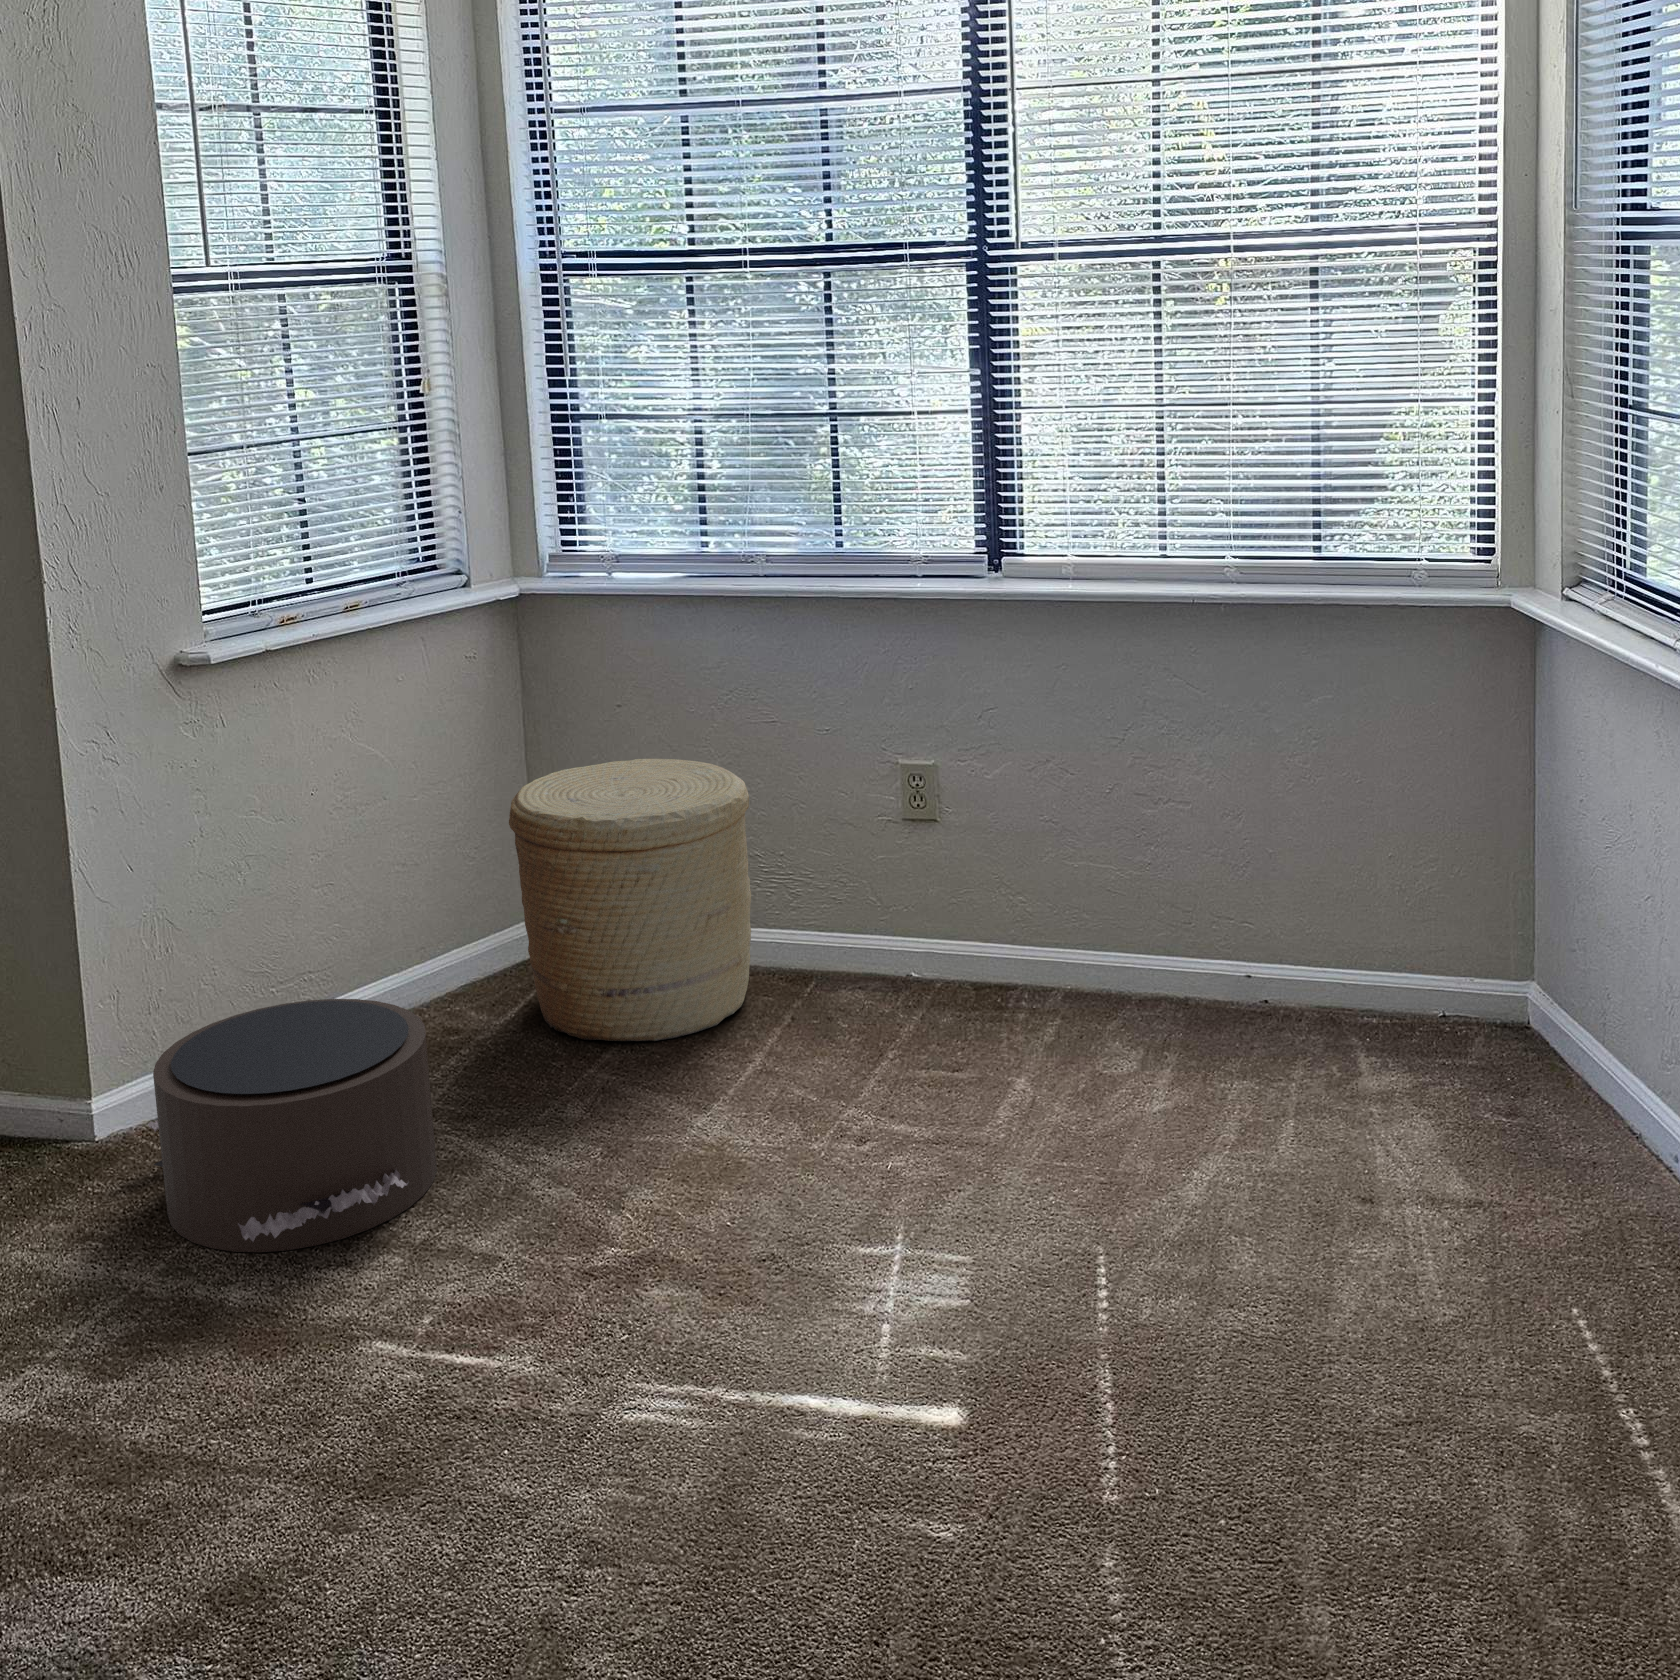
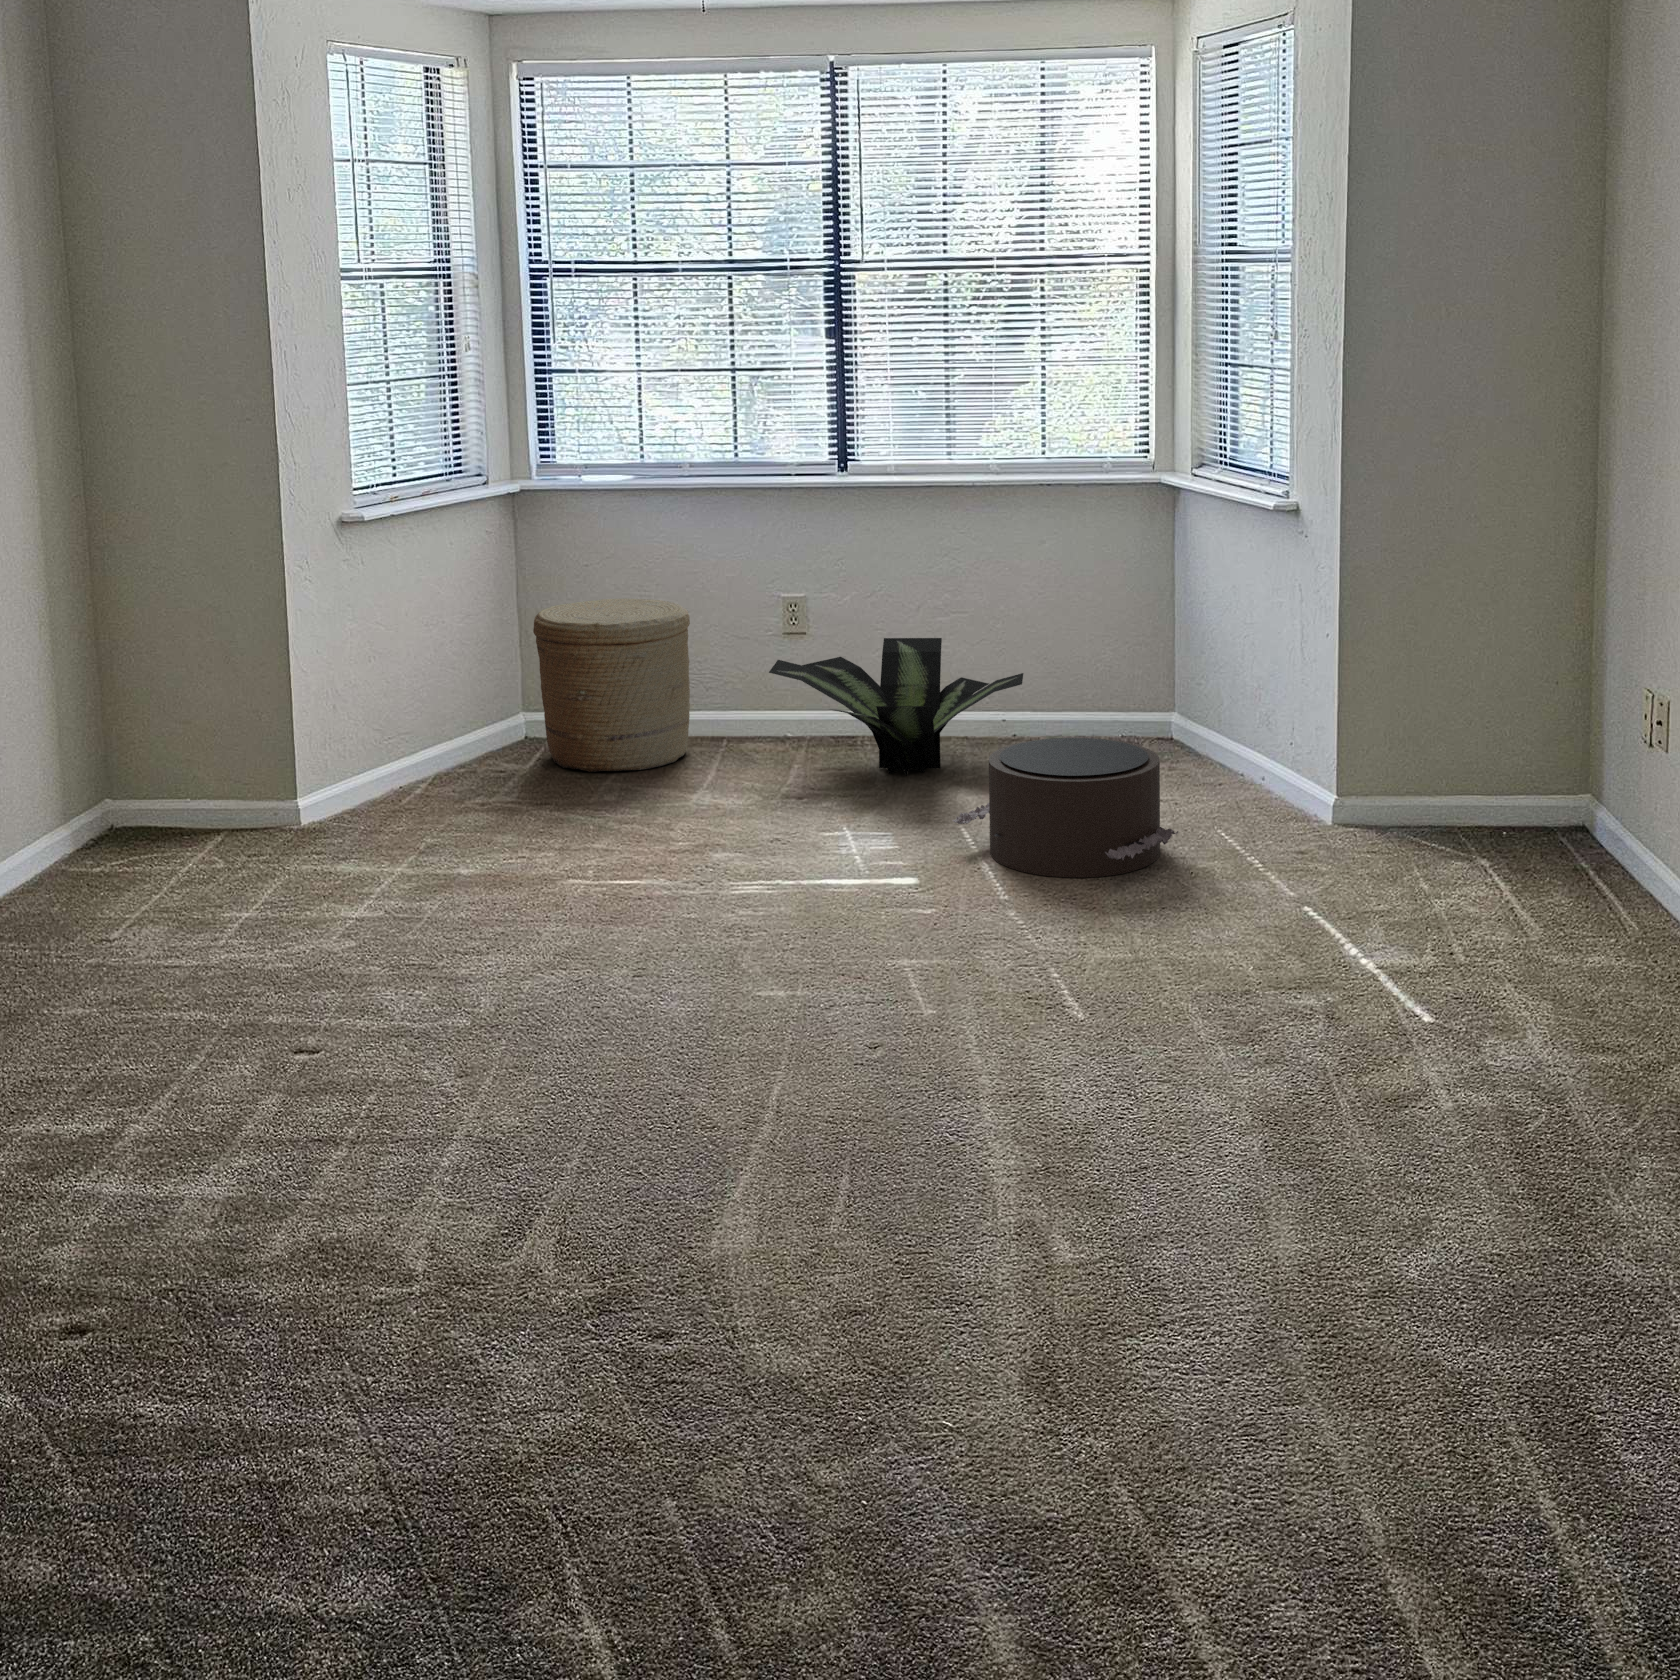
potted plant: none [835,838,1259,1093] -> present [769,638,1023,776]
pouf: present [148,999,437,1252] -> present [953,738,1178,878]

